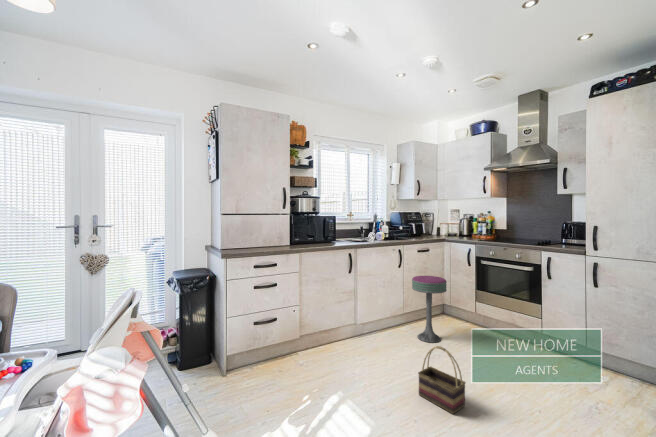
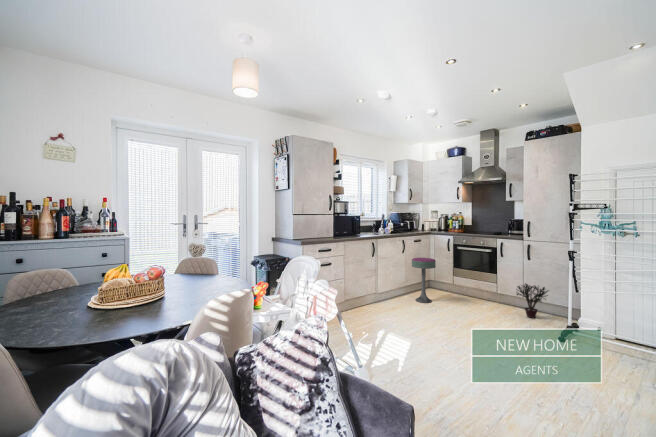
potted plant: none [570,324,636,386] -> present [517,283,548,318]
basket: present [418,346,465,414] -> none [427,296,456,334]

